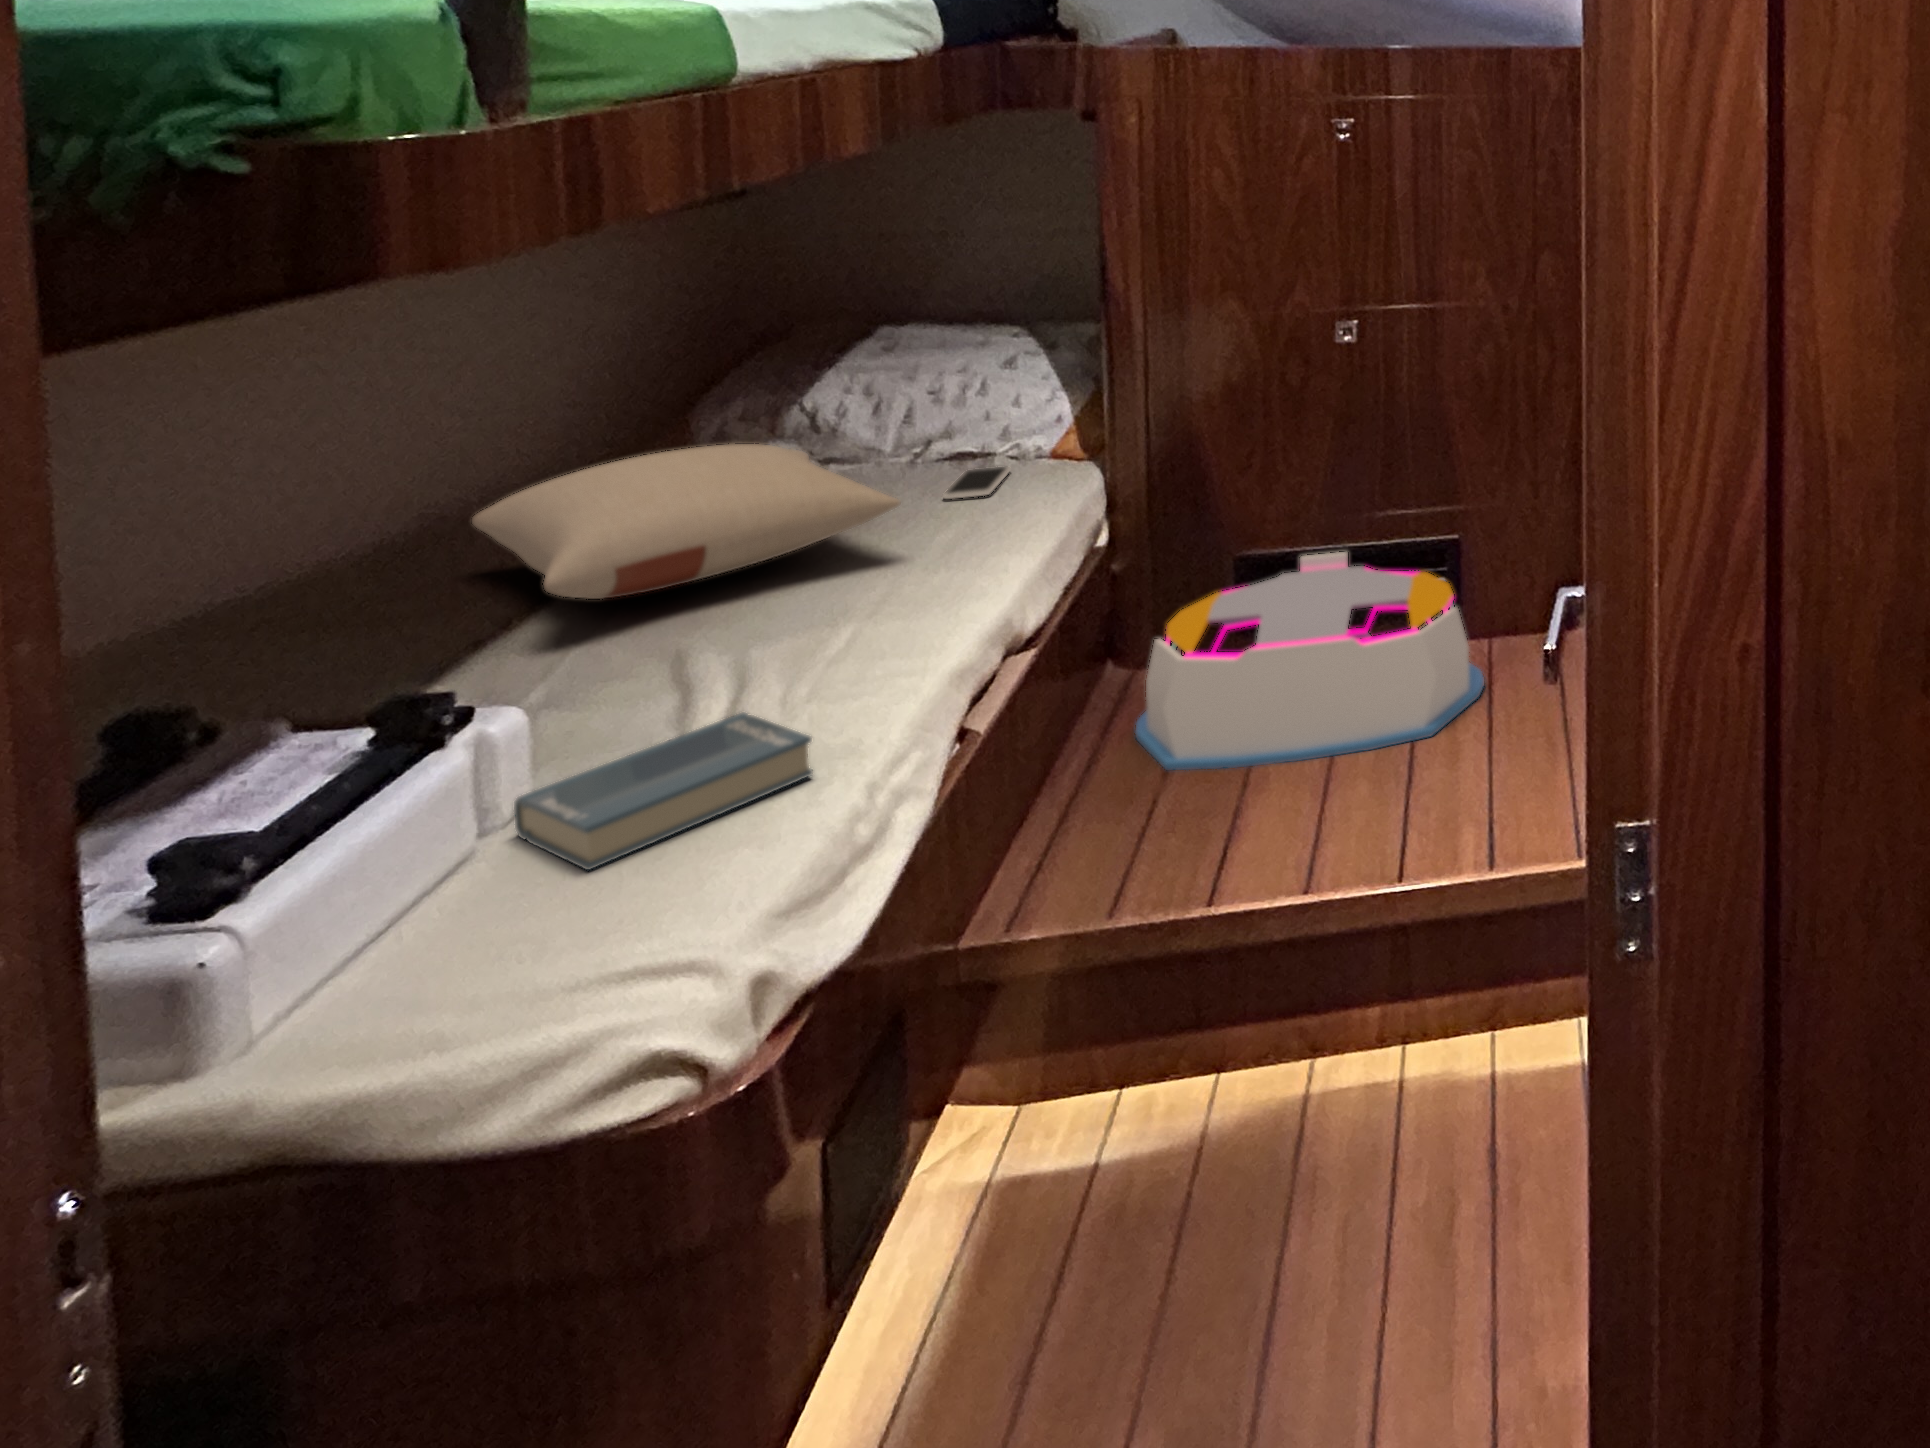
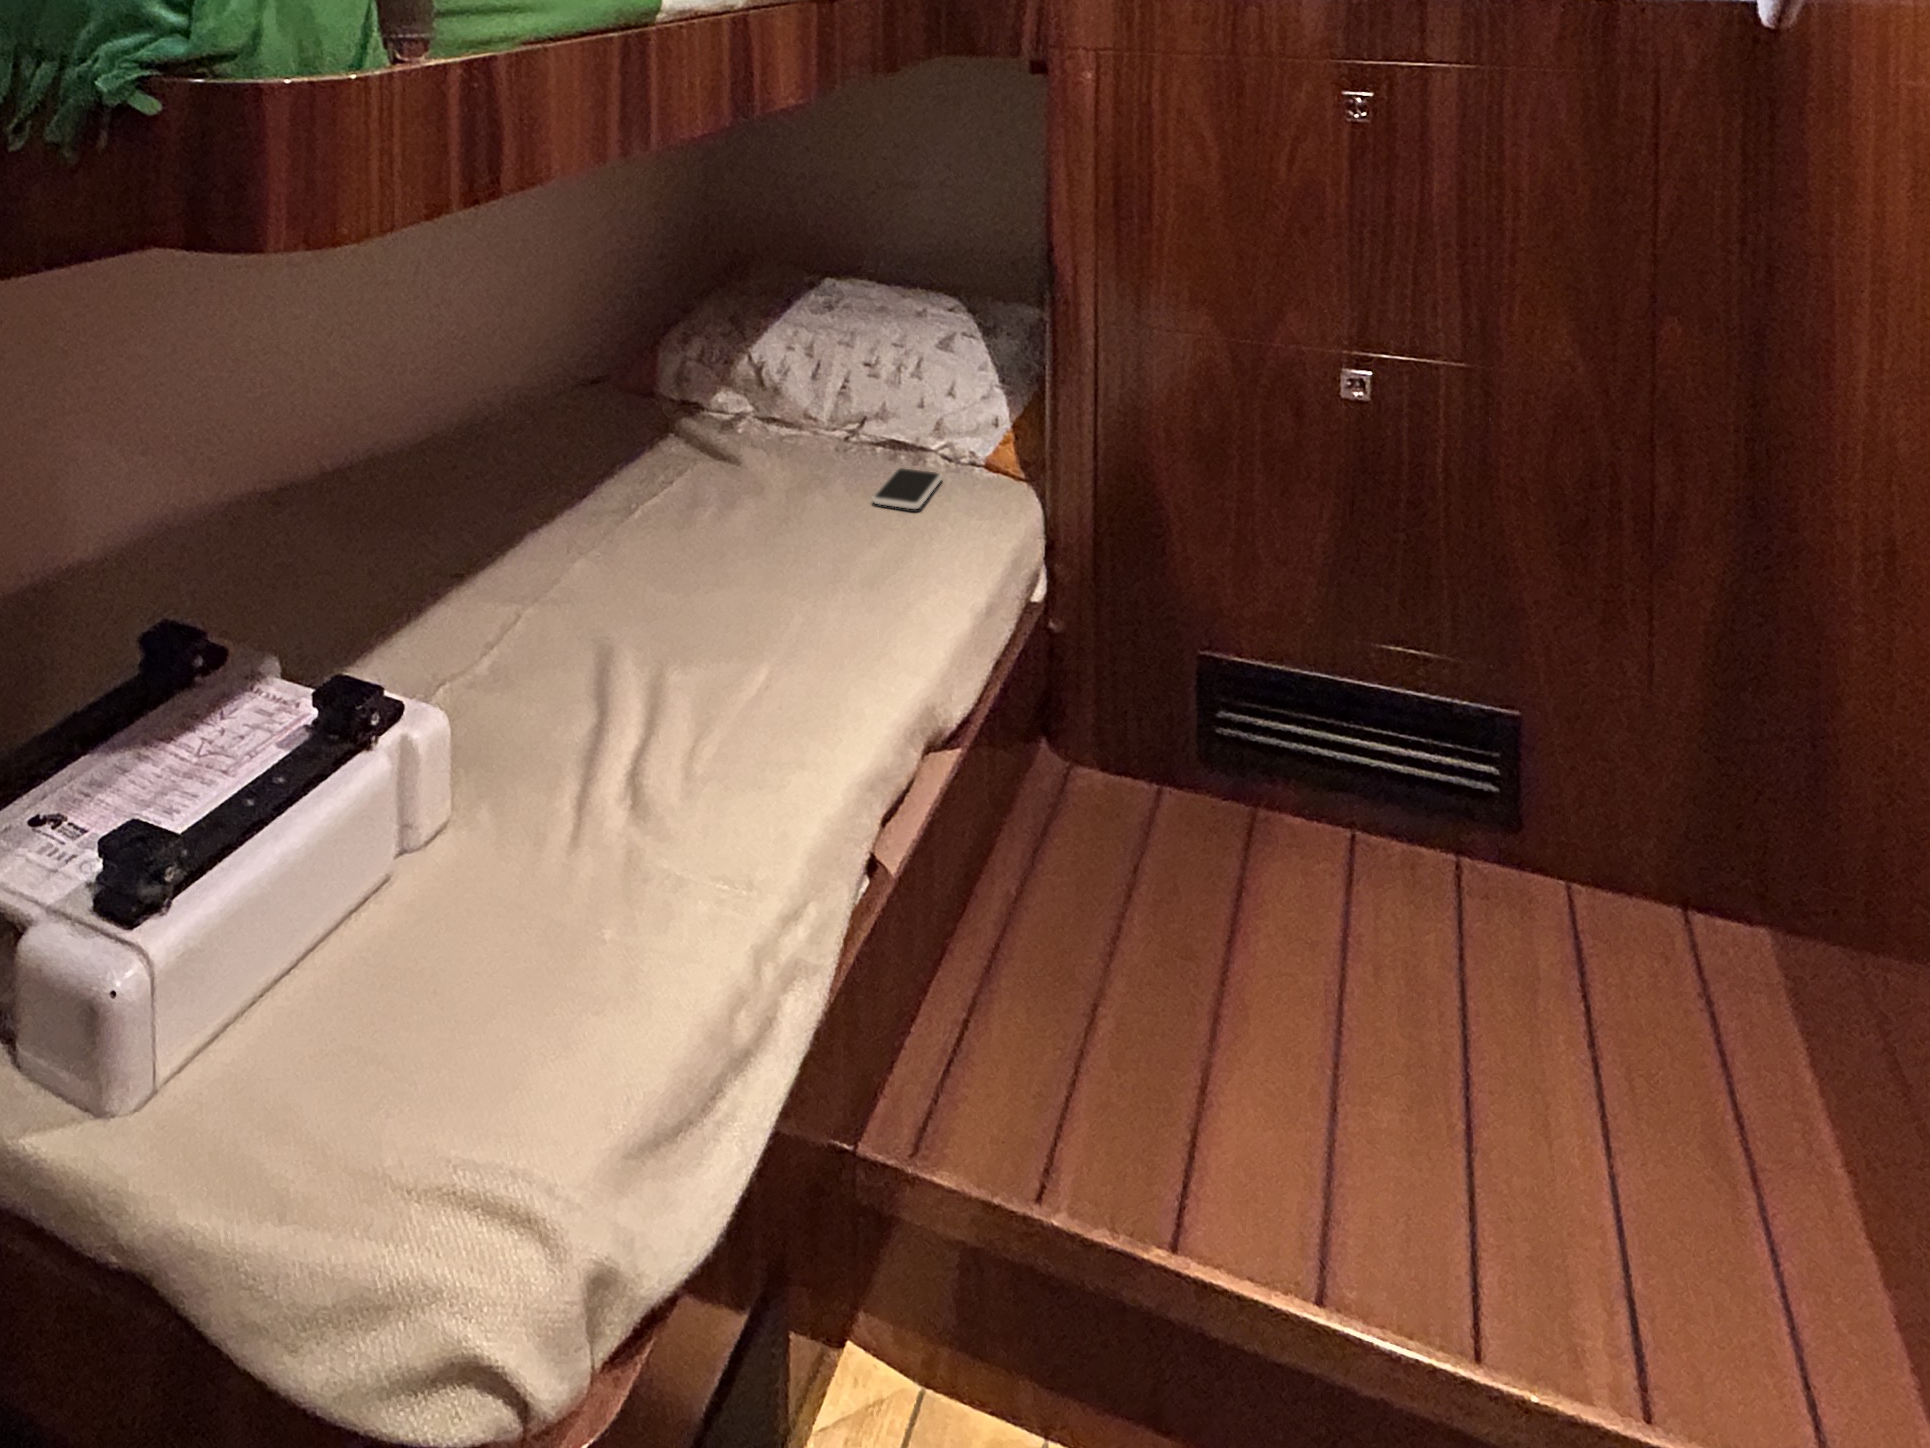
pillow: present [472,444,900,599] -> none [490,400,823,556]
storage bin: present [1135,552,1484,770] -> none [1077,689,1595,1080]
hardback book: present [514,713,813,870] -> none [430,782,693,965]

